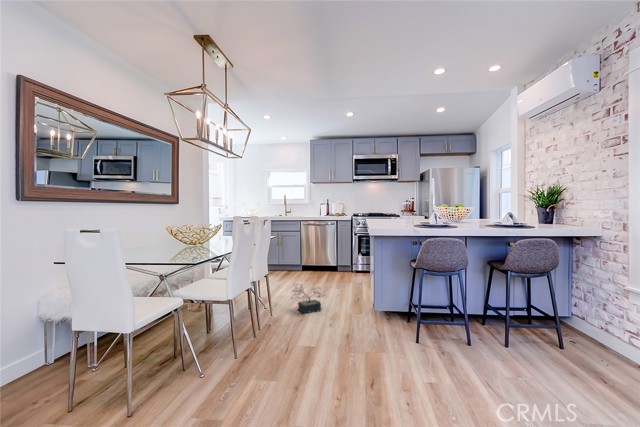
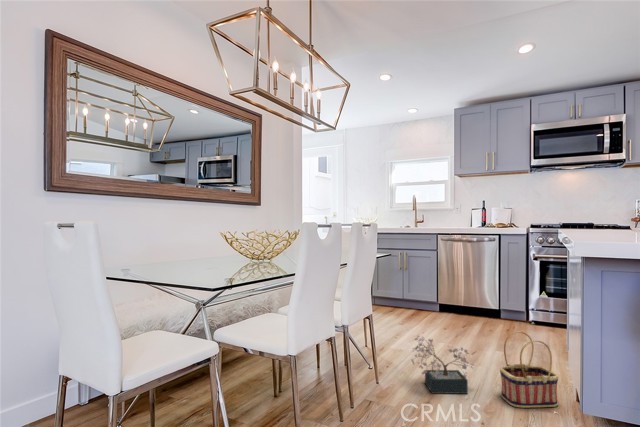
basket: none [336,274,363,312] -> present [500,332,558,408]

